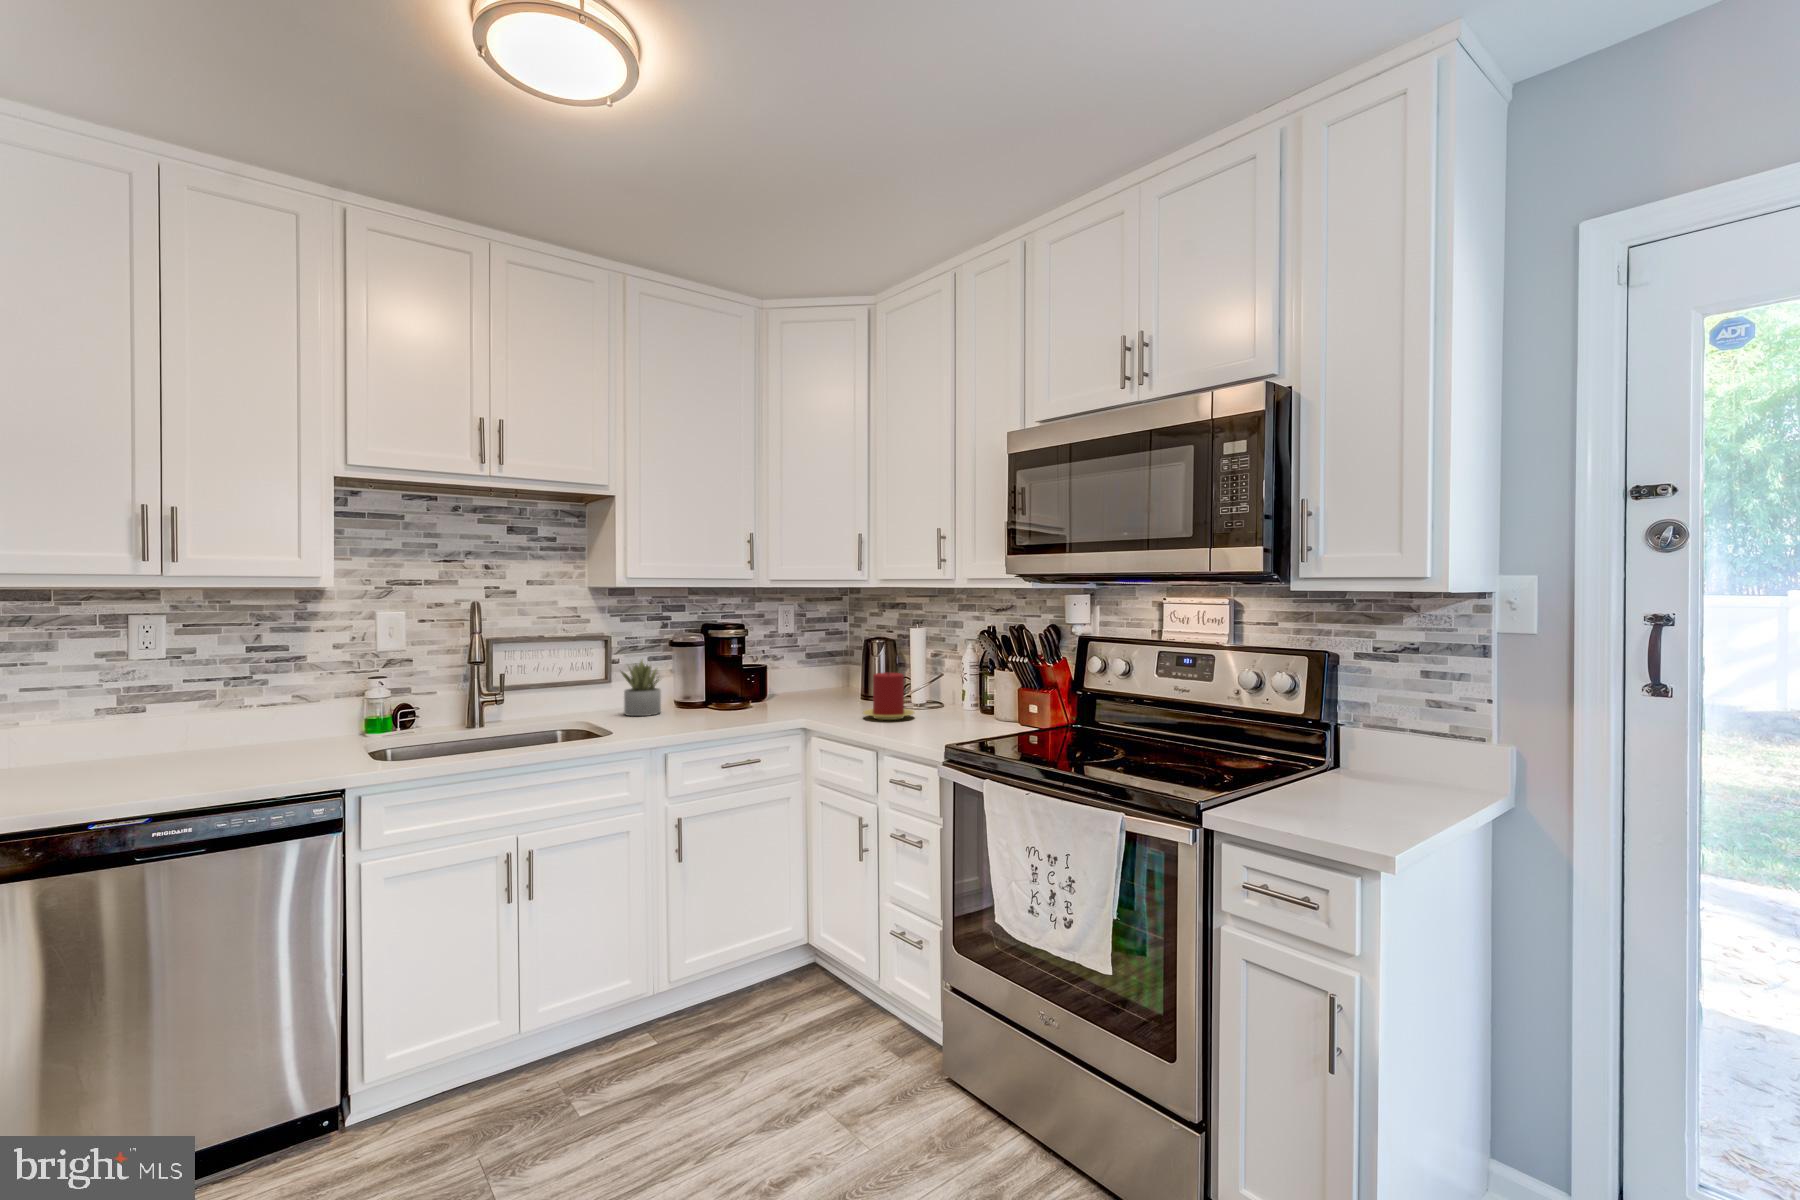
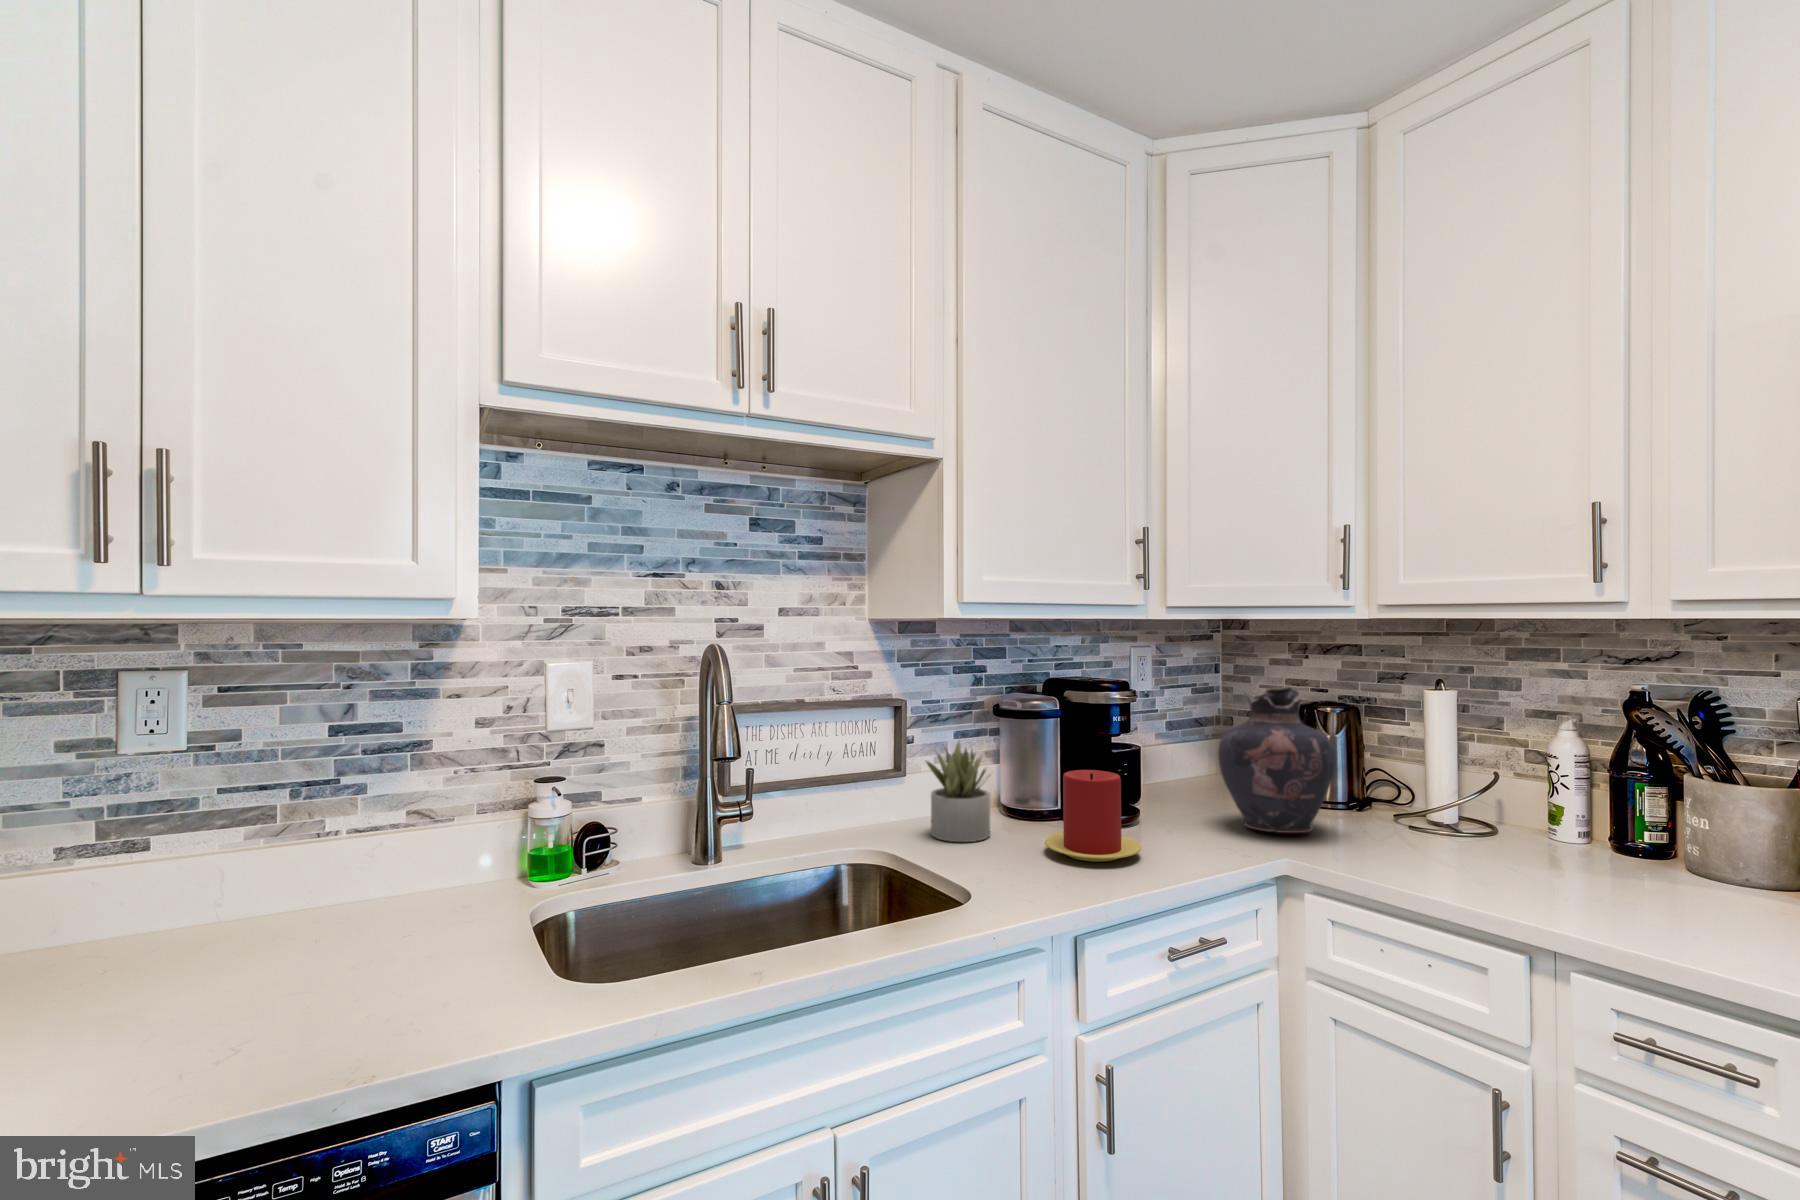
vase: none [800,627,861,707] -> present [1218,687,1336,833]
candle: present [863,673,914,720] -> present [1045,770,1141,862]

